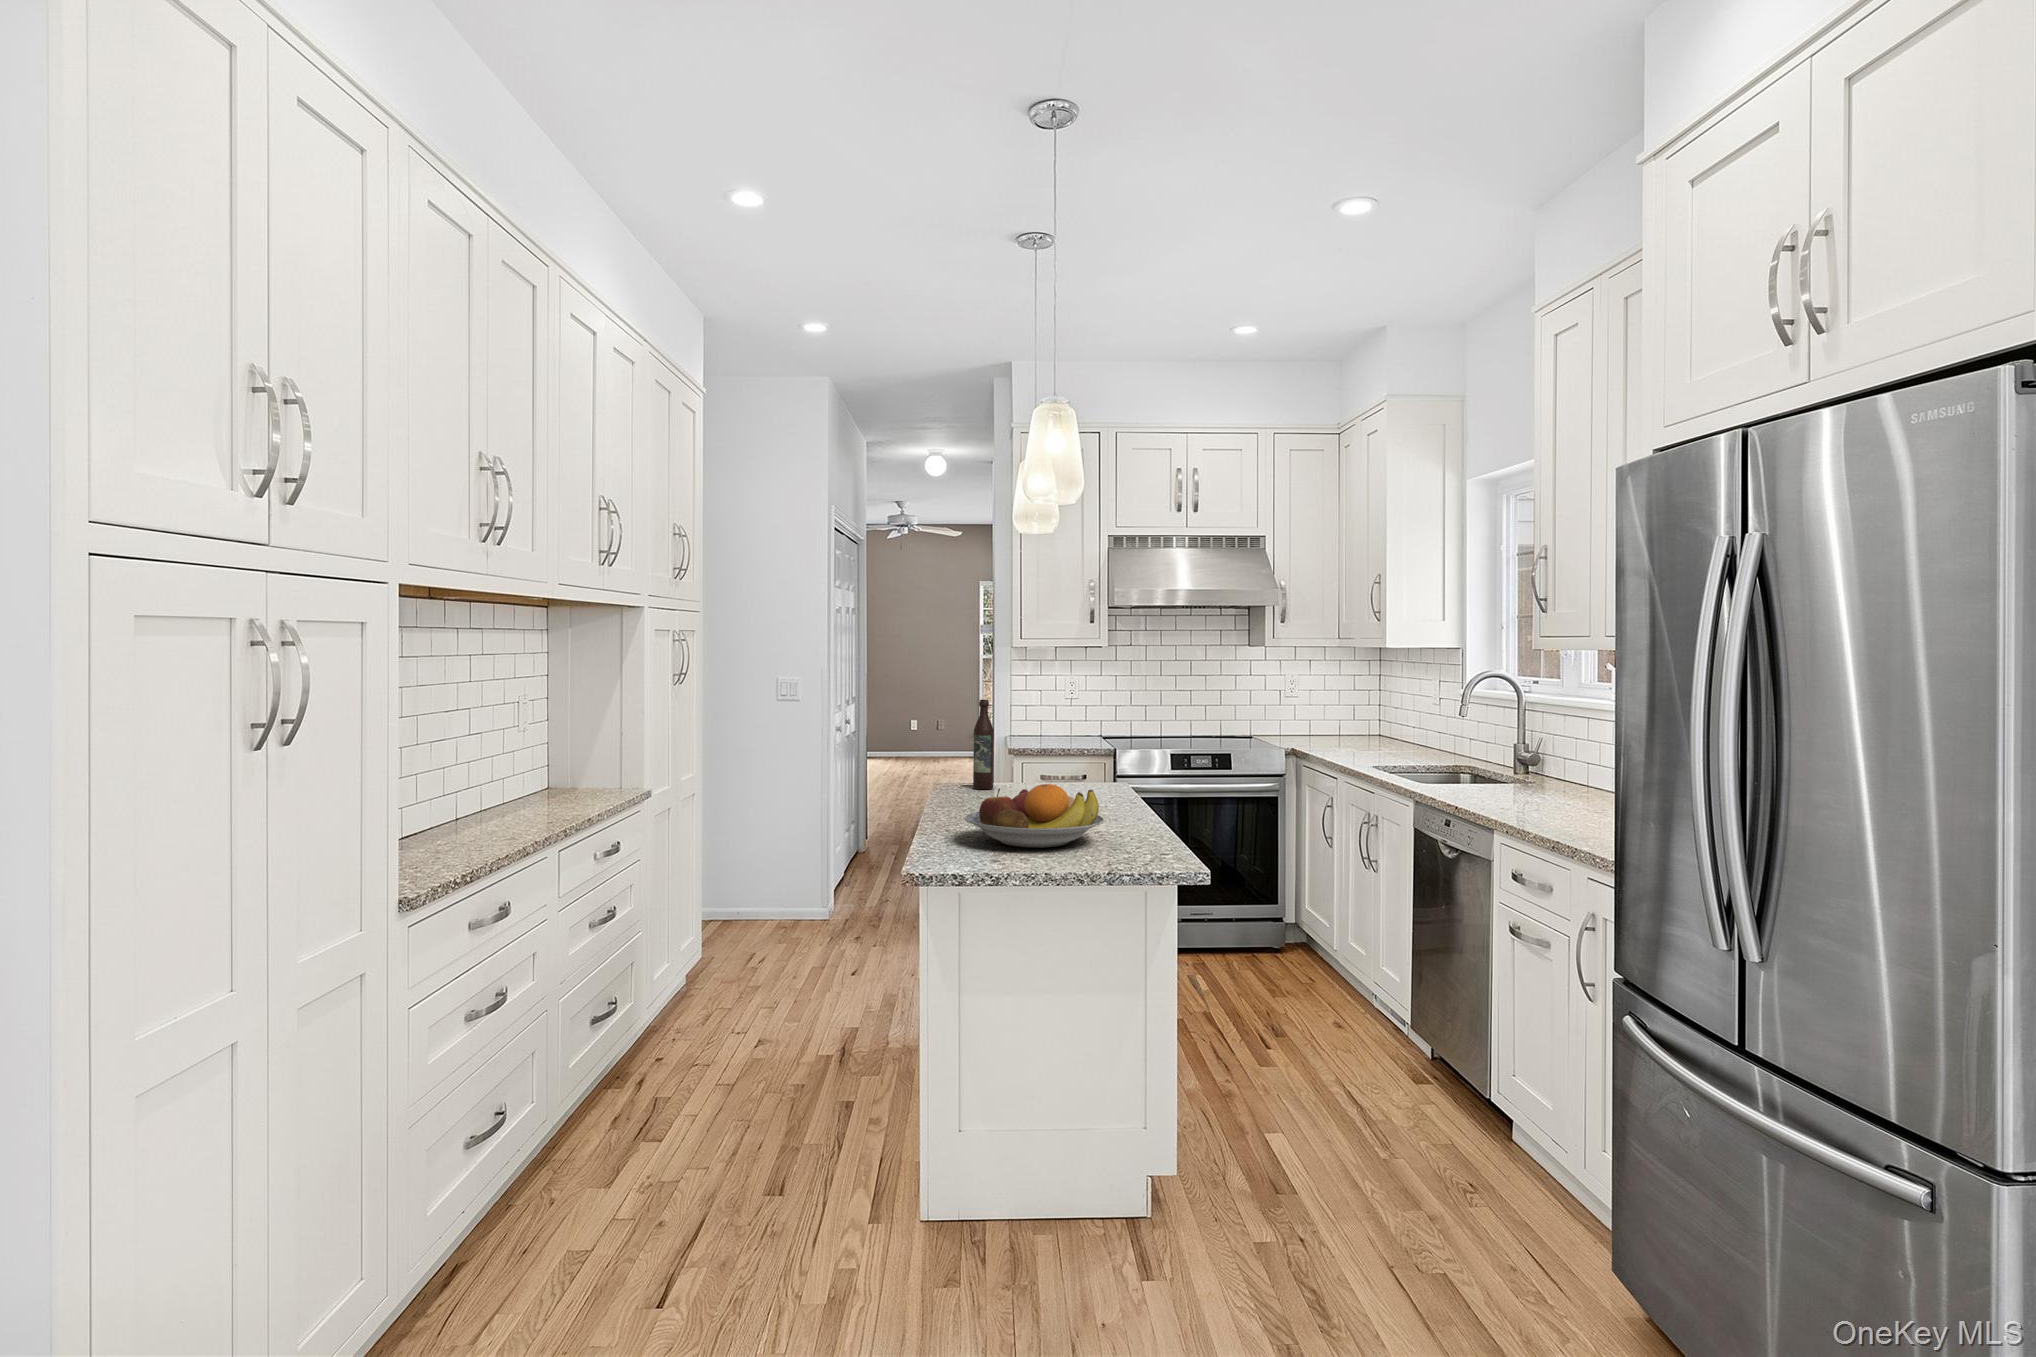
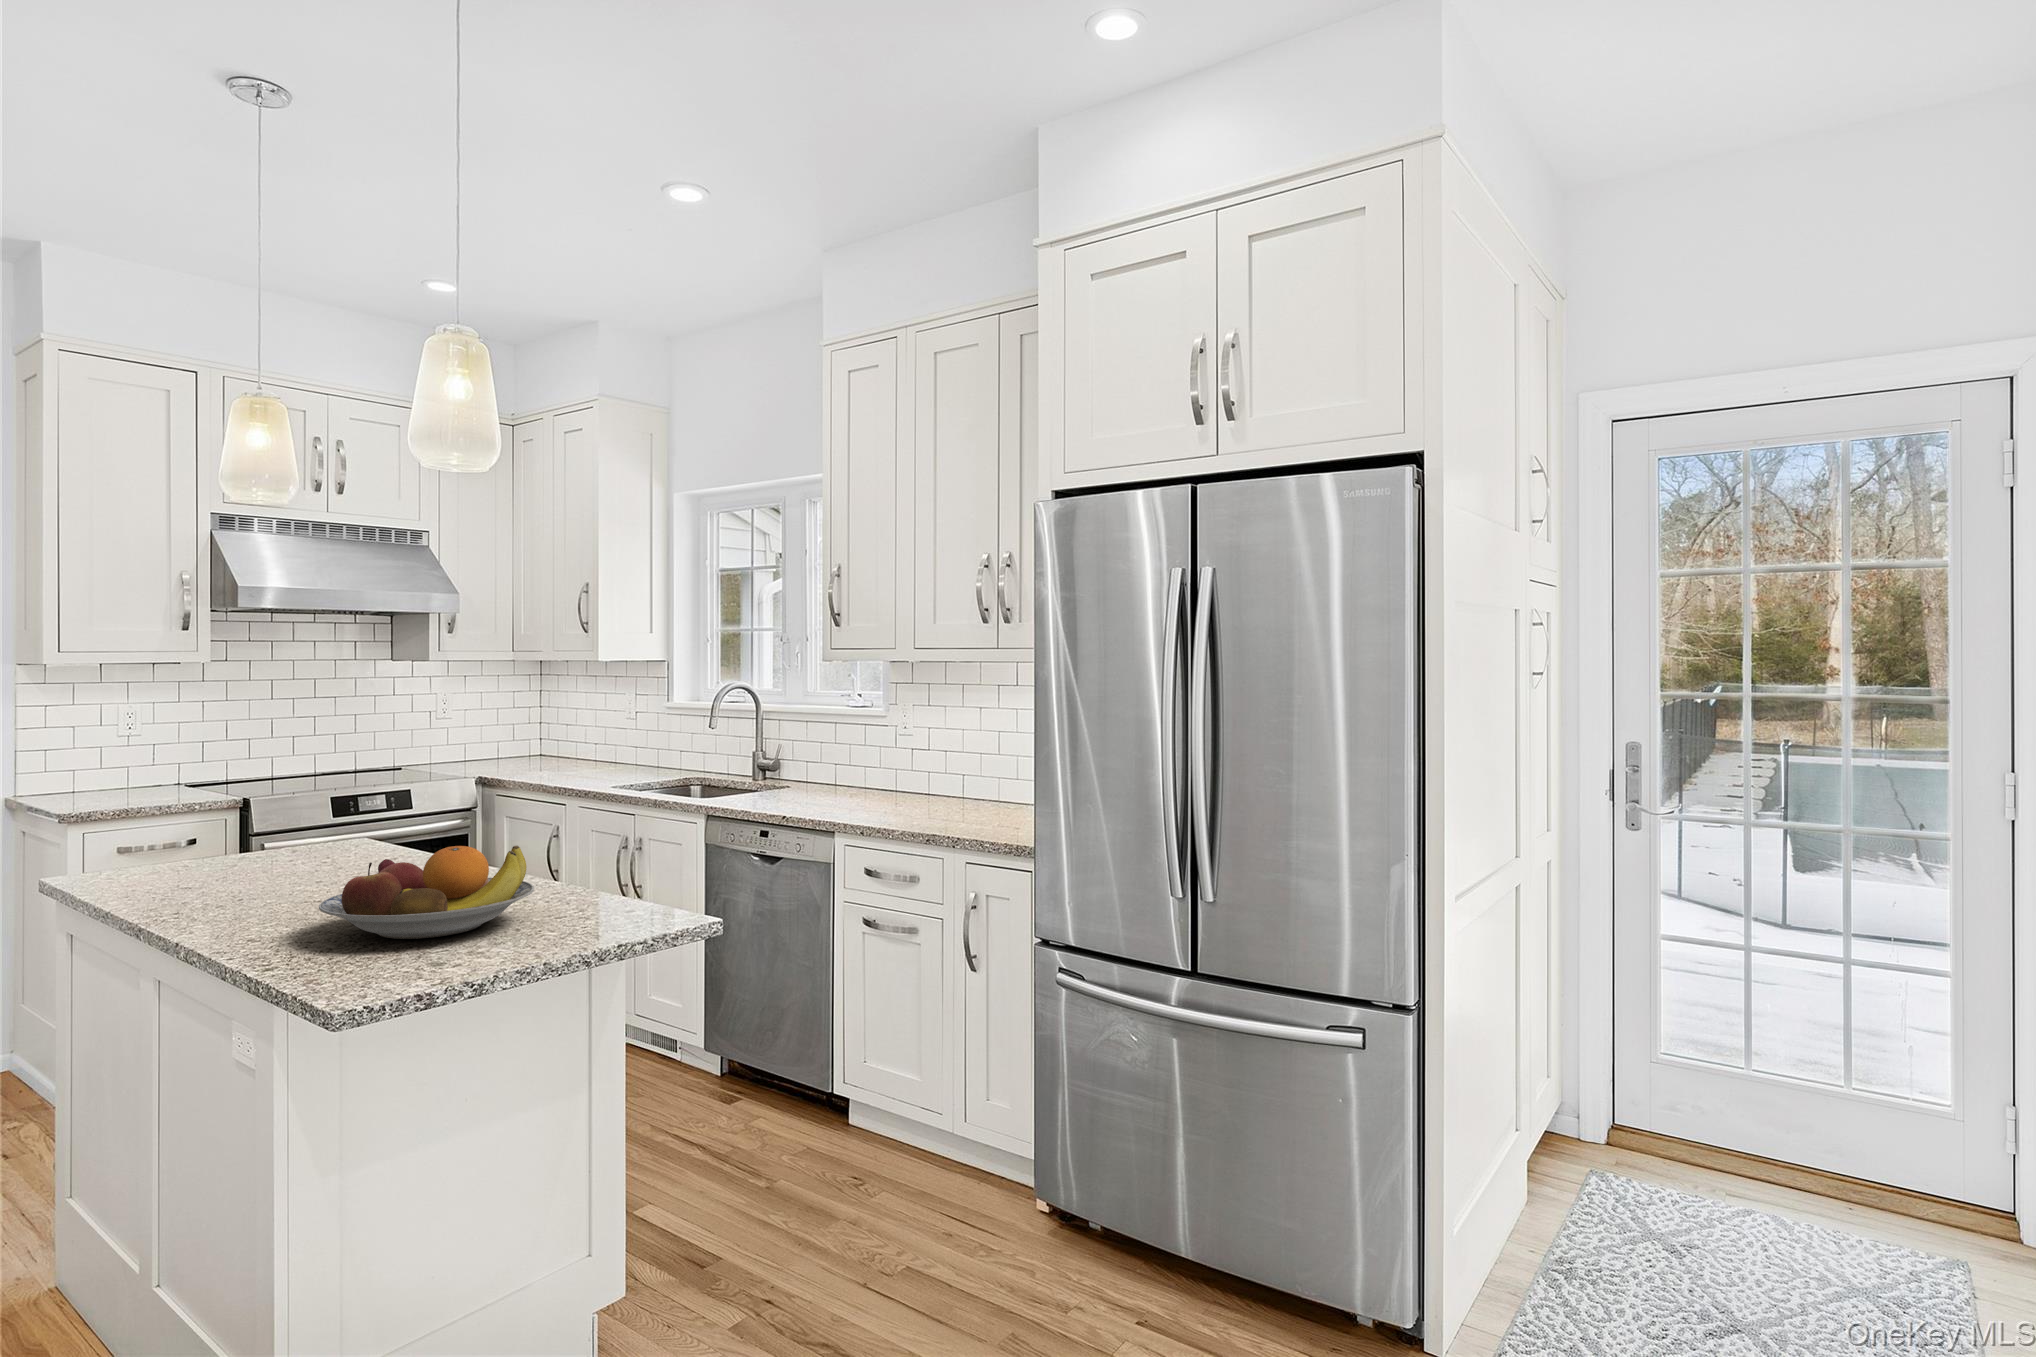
wine bottle: present [973,700,994,789] -> none [144,741,181,875]

